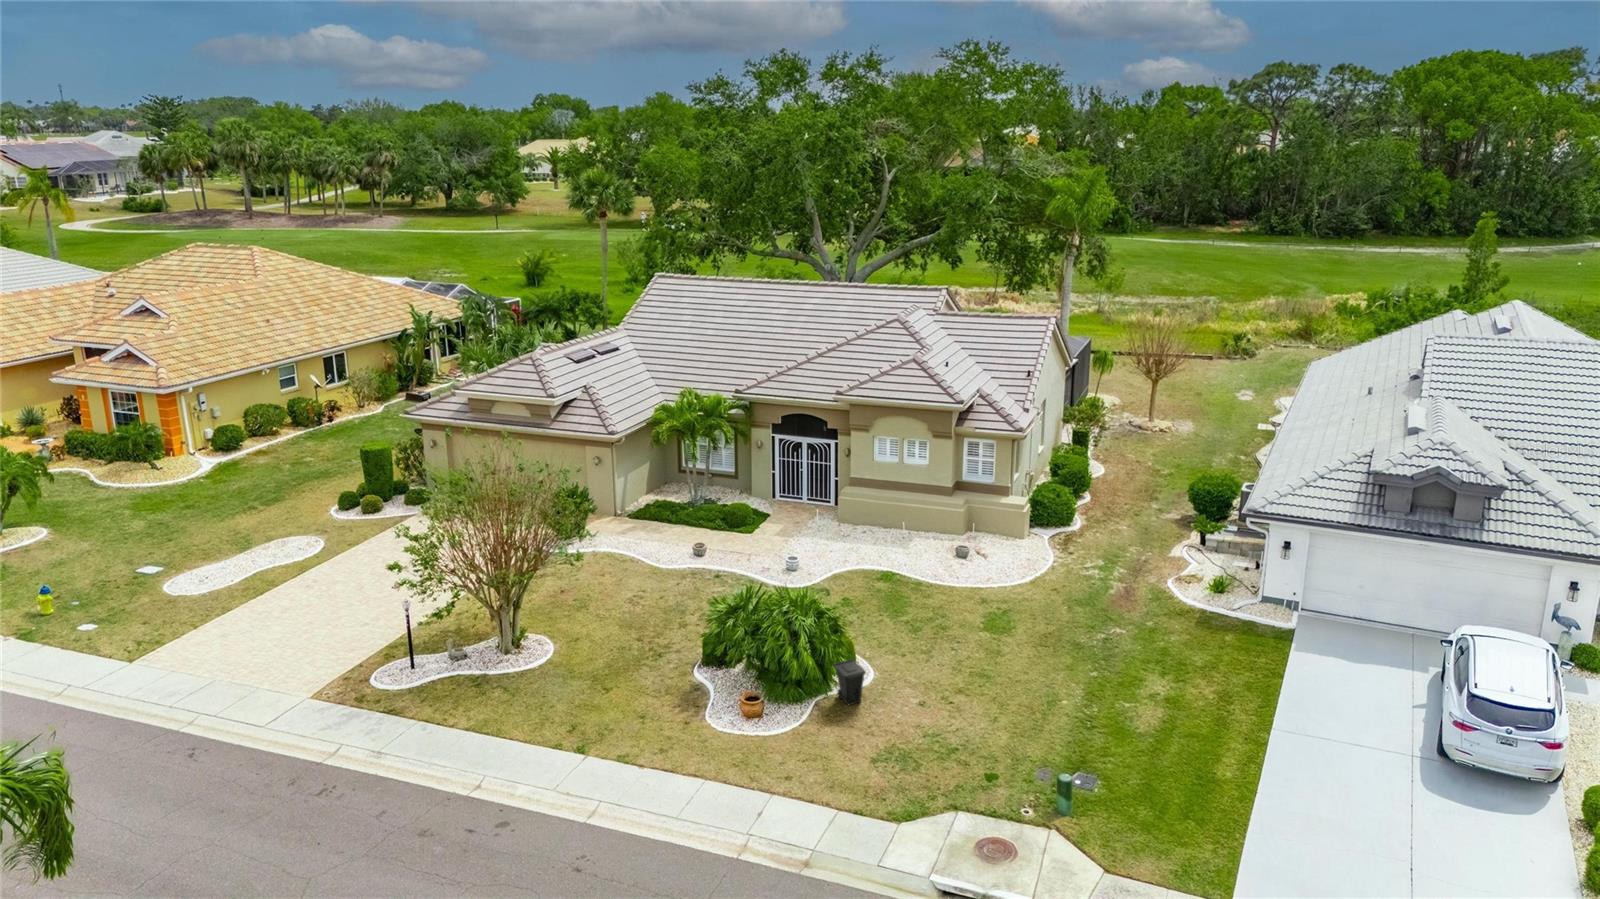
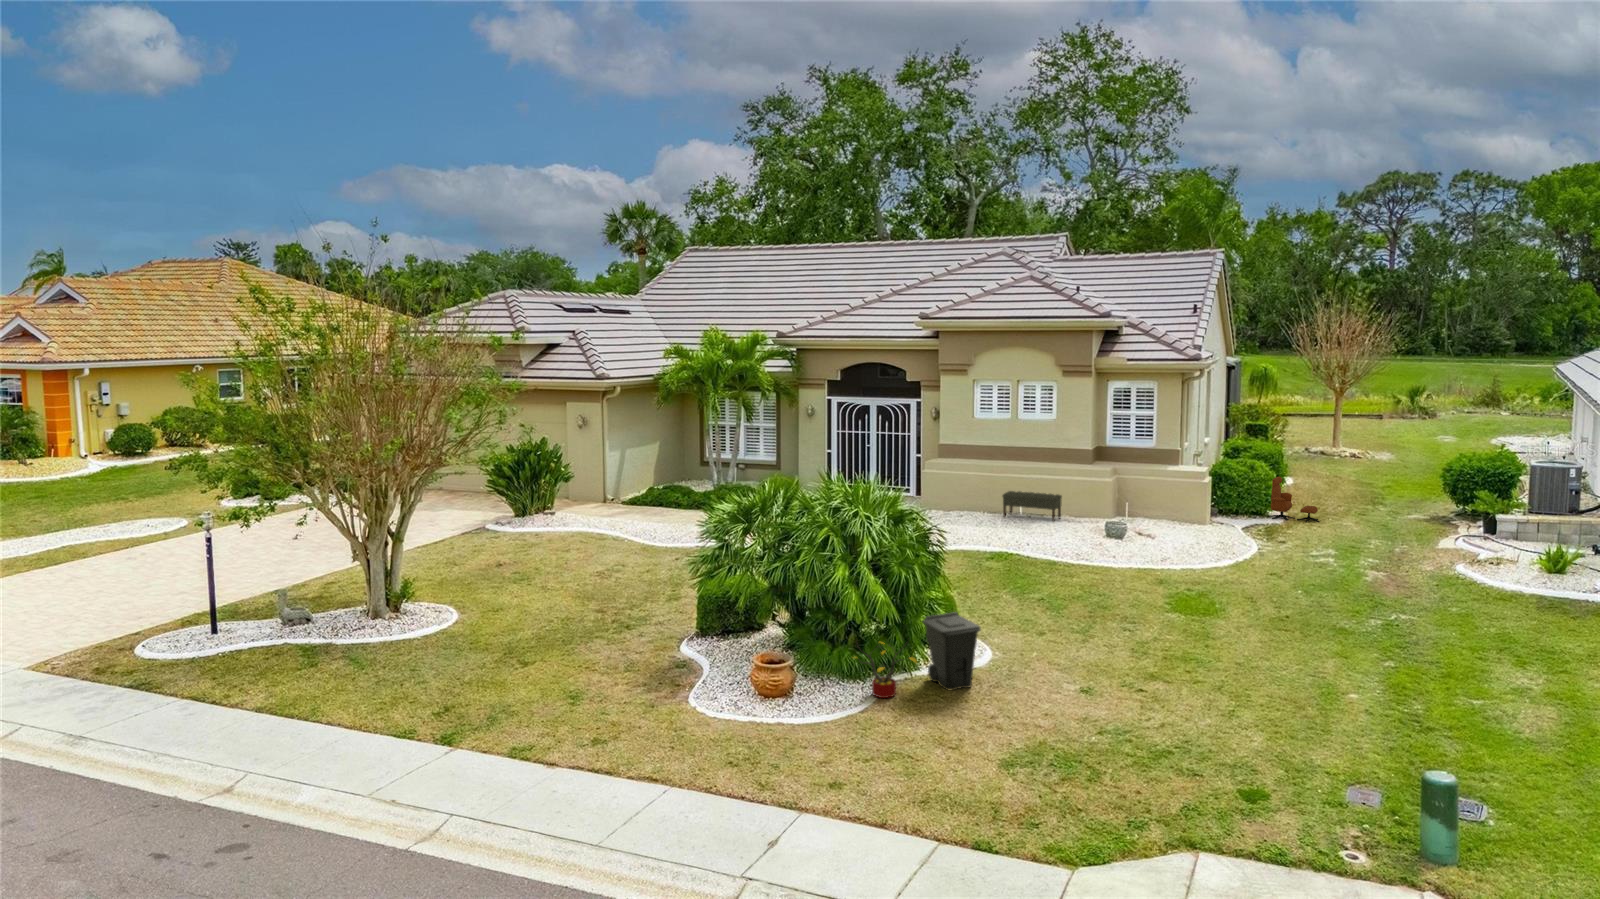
lounge chair: none [1067,503,1097,536] -> present [1270,477,1319,522]
bench: none [892,513,931,537] -> present [1003,491,1062,521]
decorative plant: none [795,679,831,713] -> present [857,646,917,698]

